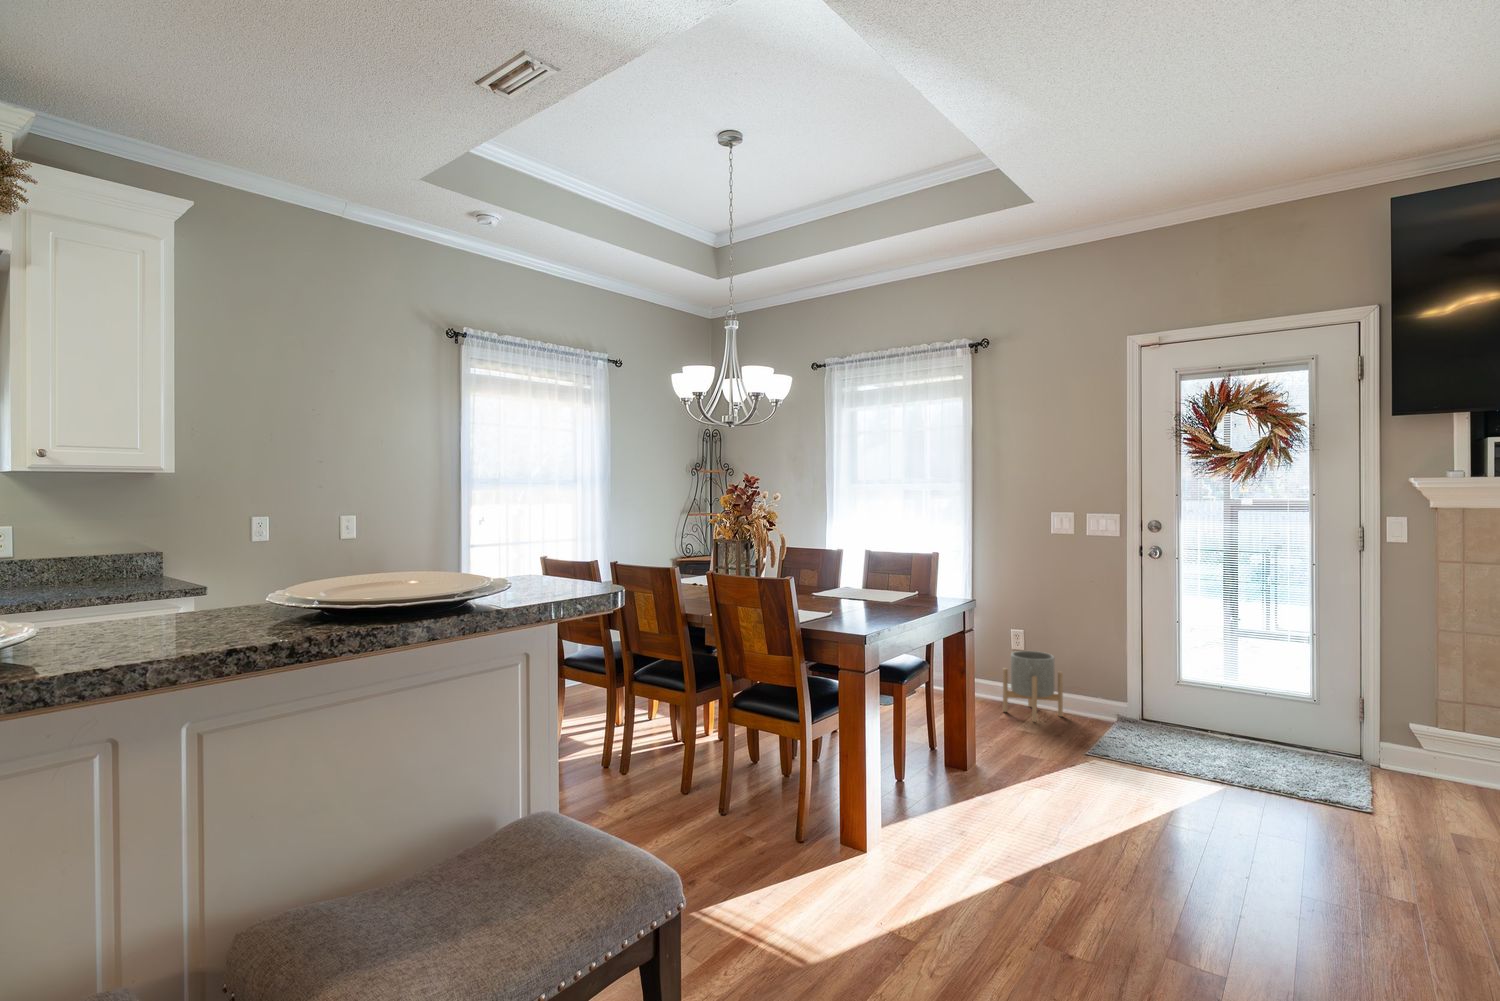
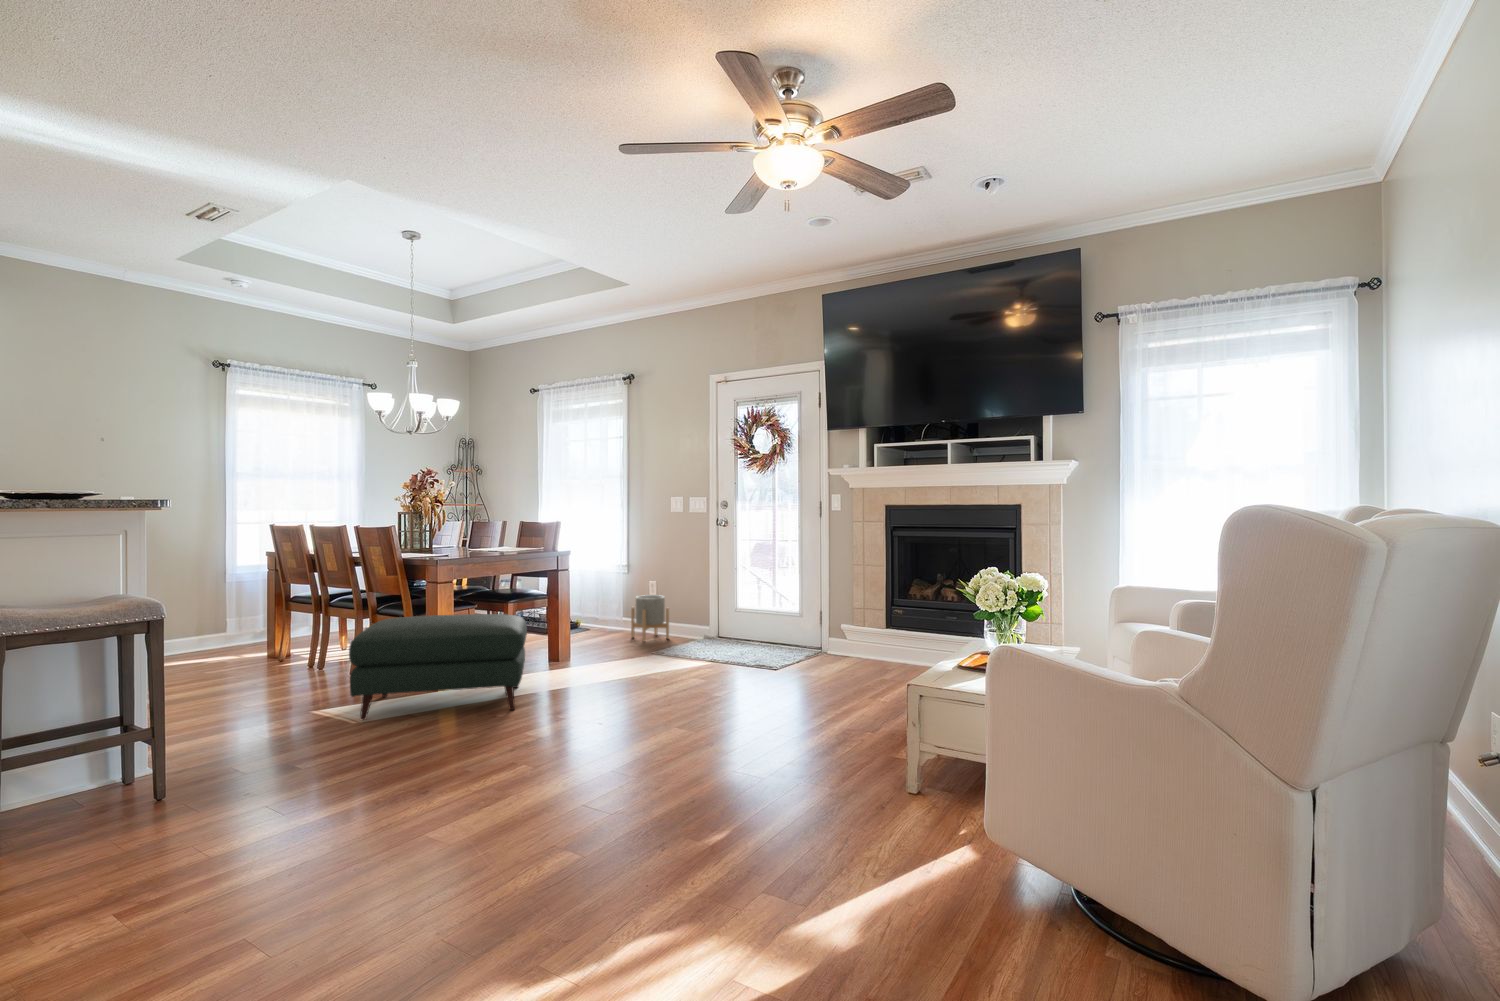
ottoman: none [781,730,1096,959] -> present [349,614,527,720]

